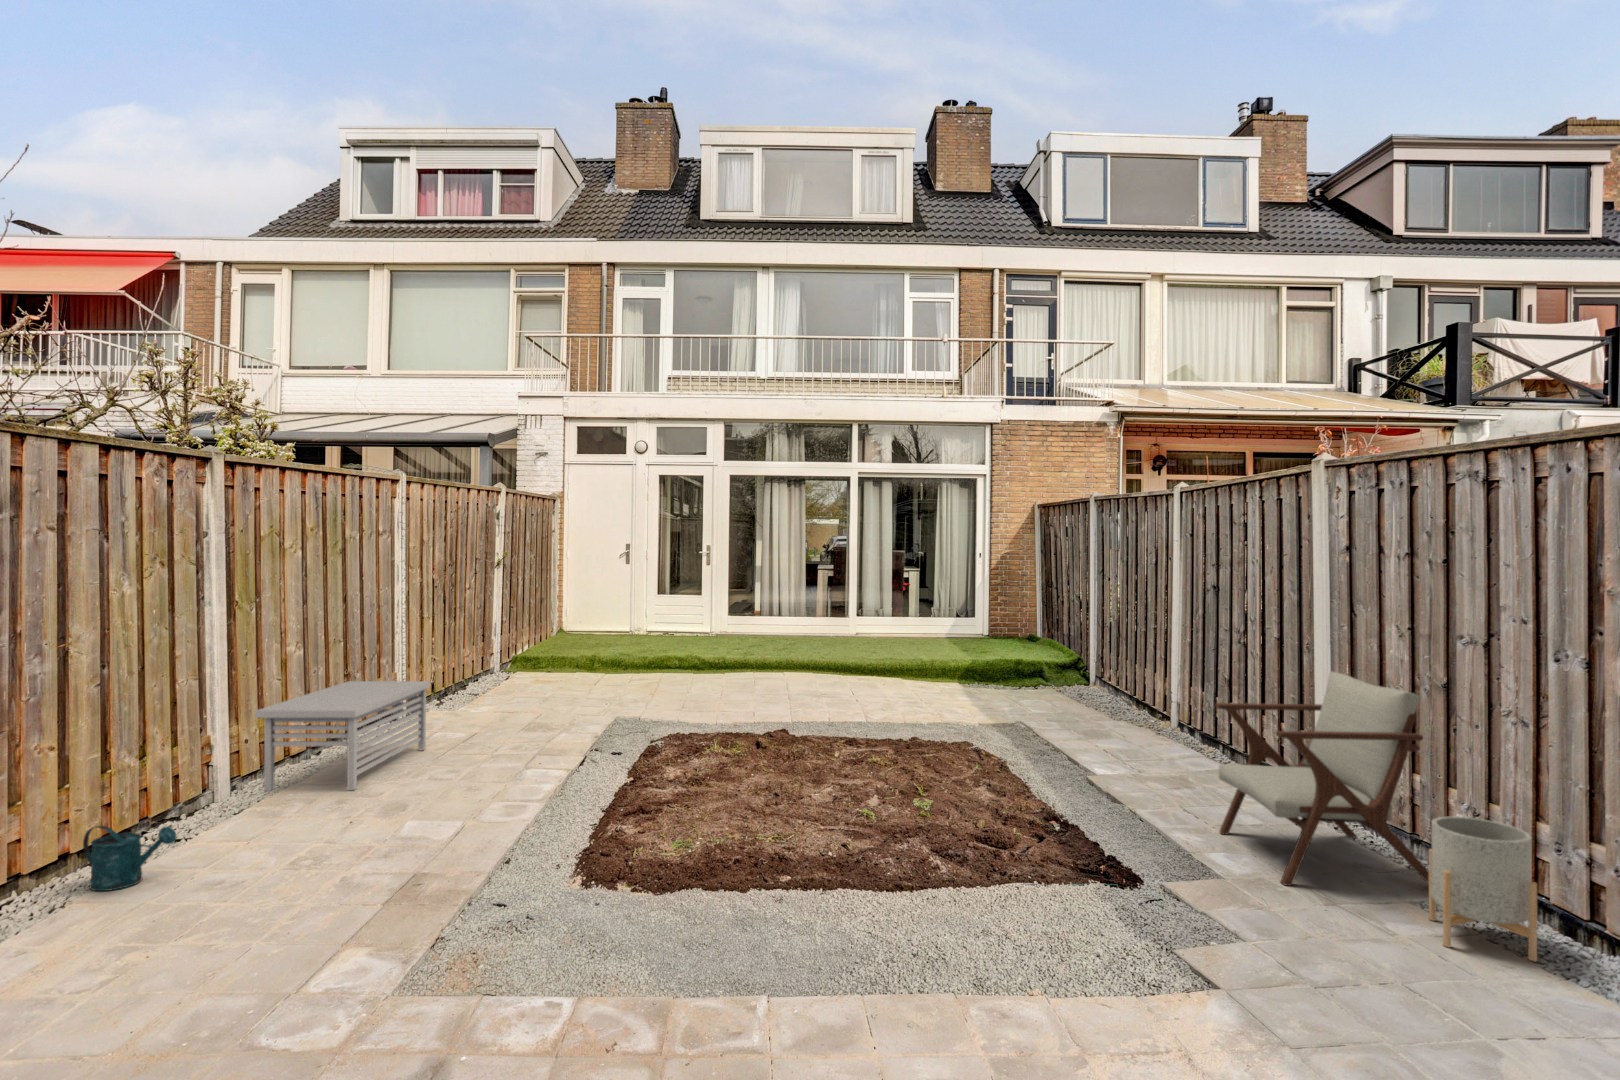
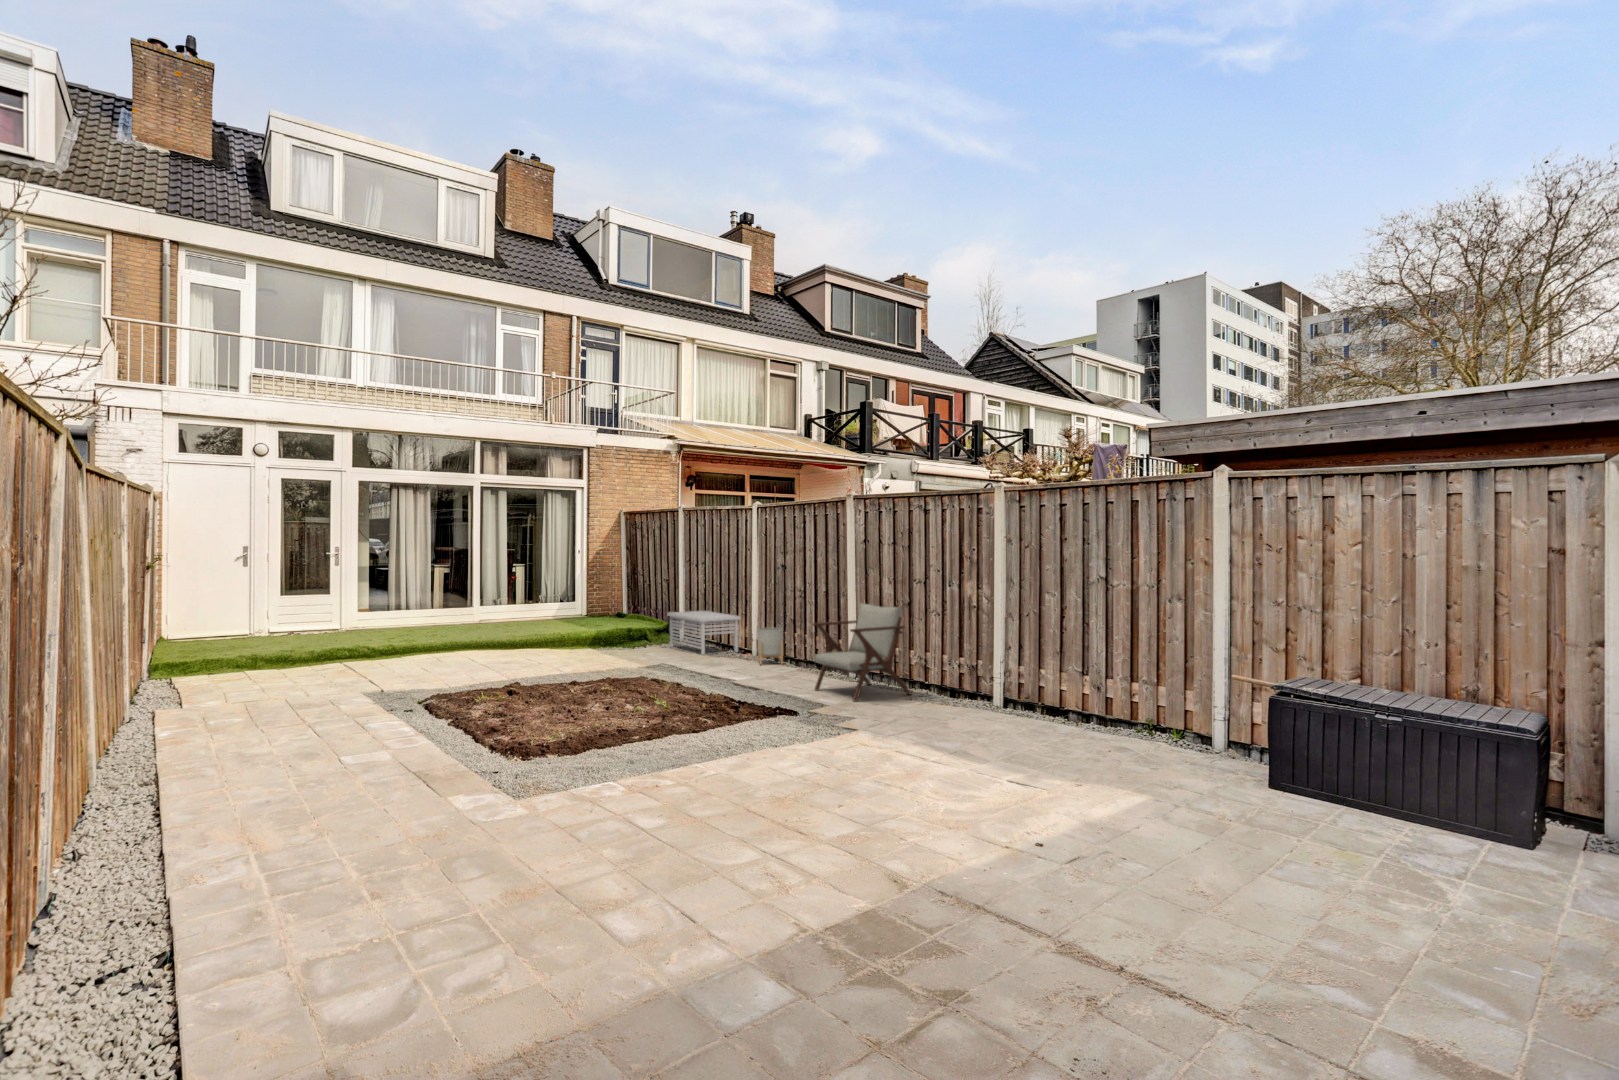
storage bench: present [255,681,430,791] -> present [667,611,740,655]
planter: present [1429,817,1537,962] -> present [758,628,783,665]
watering can: present [83,825,177,891] -> none [142,749,227,802]

